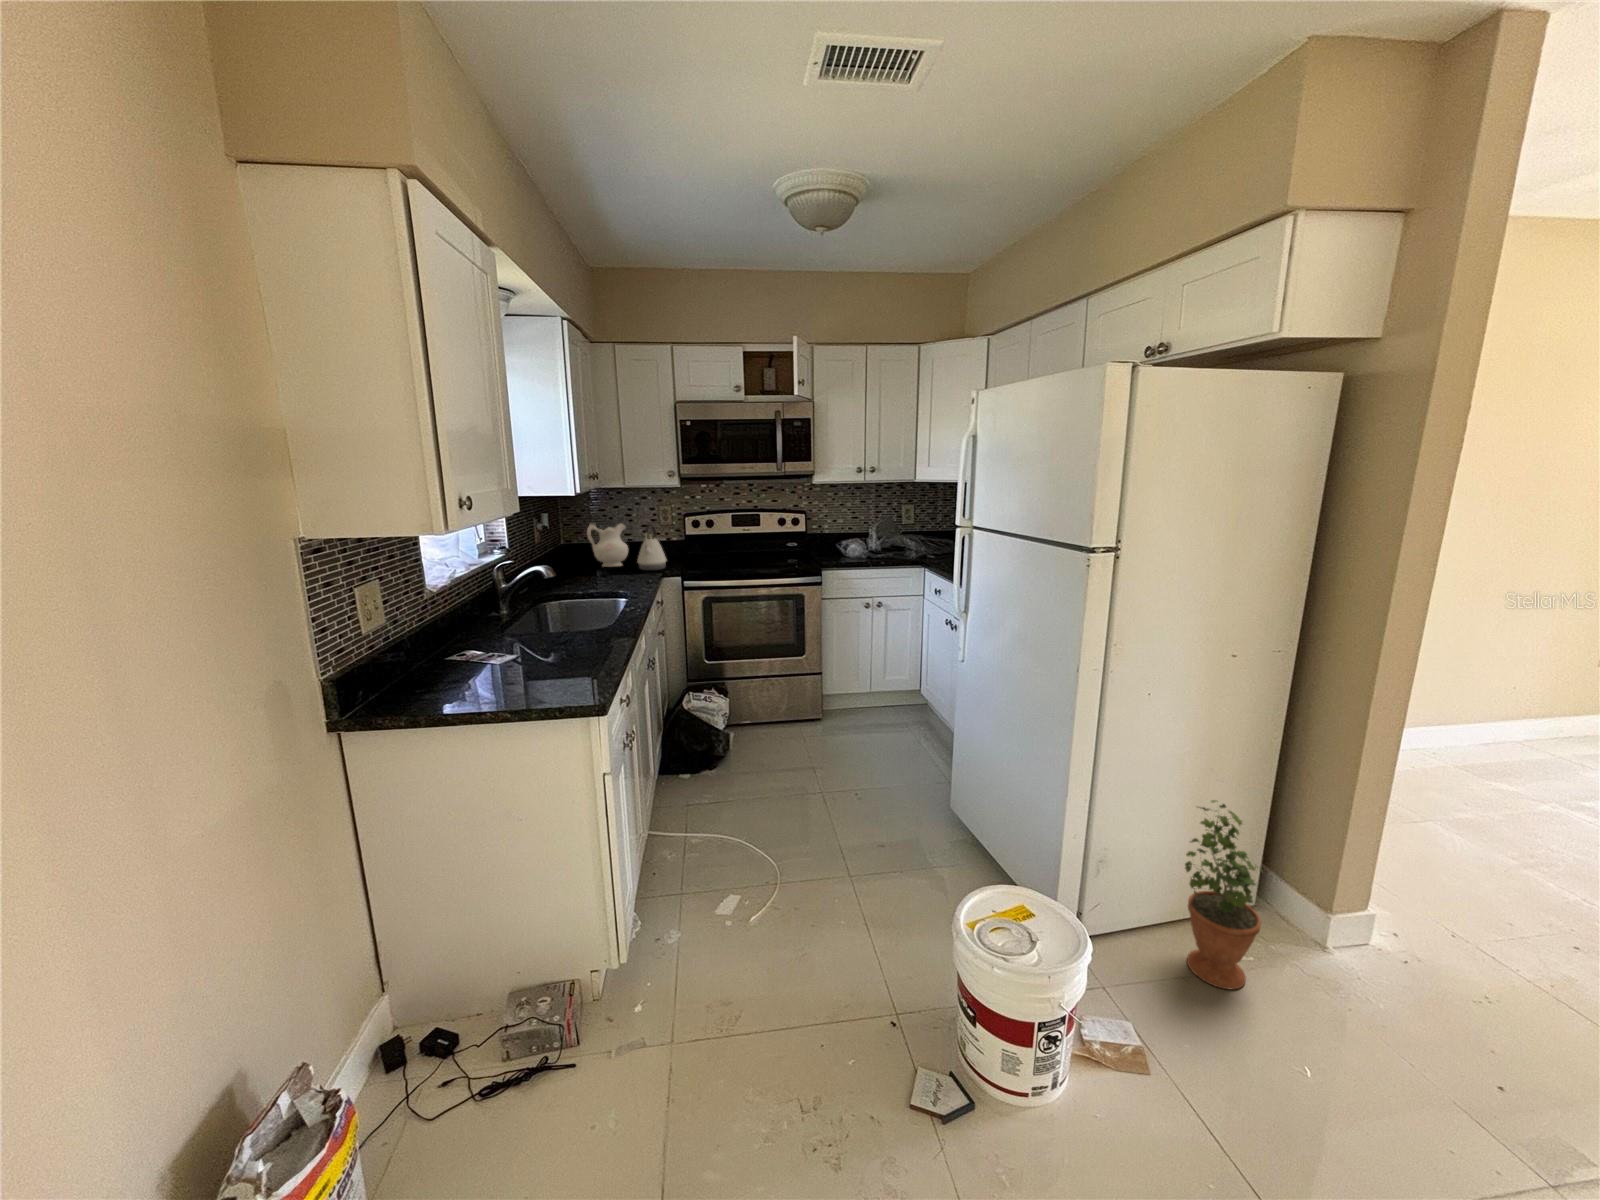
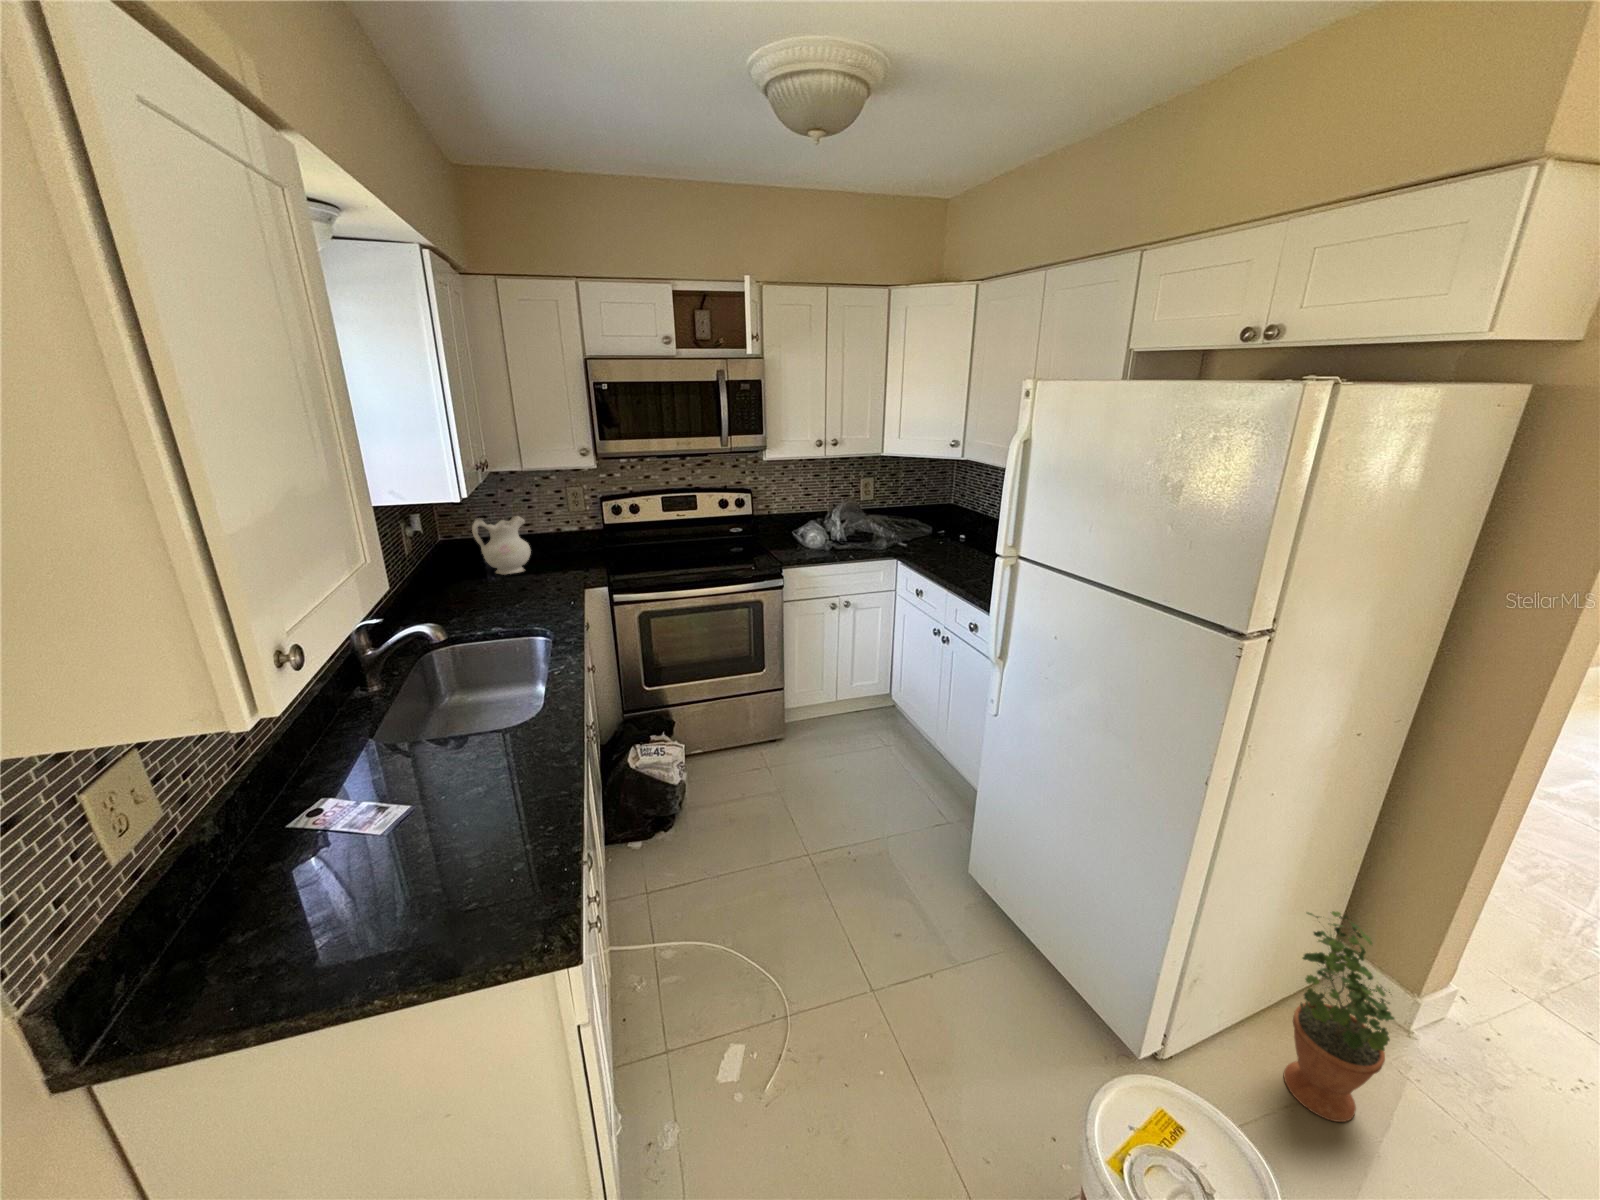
kettle: present [637,524,666,570] -> none [546,520,585,581]

